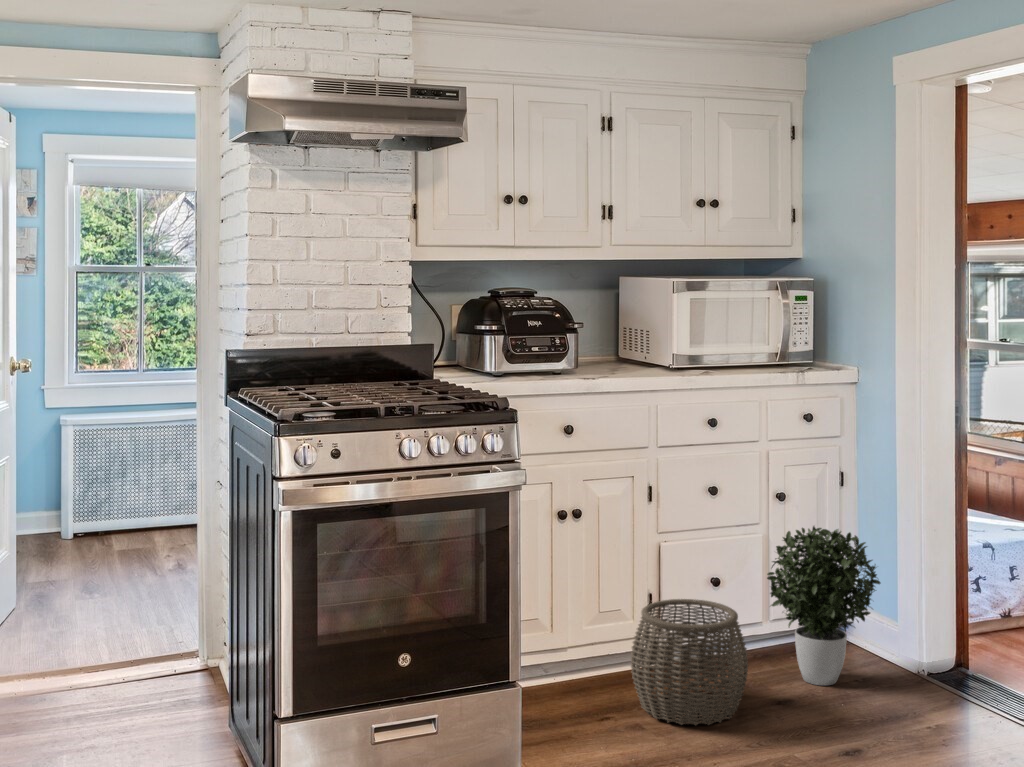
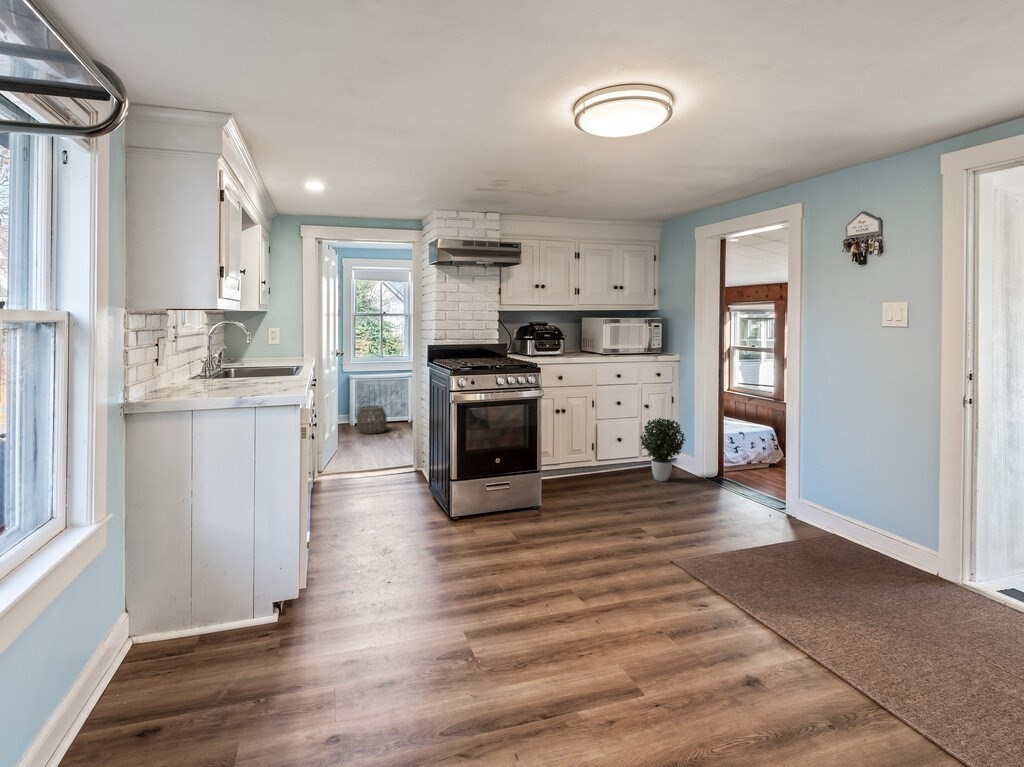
woven basket: present [631,599,748,726] -> present [357,405,387,434]

